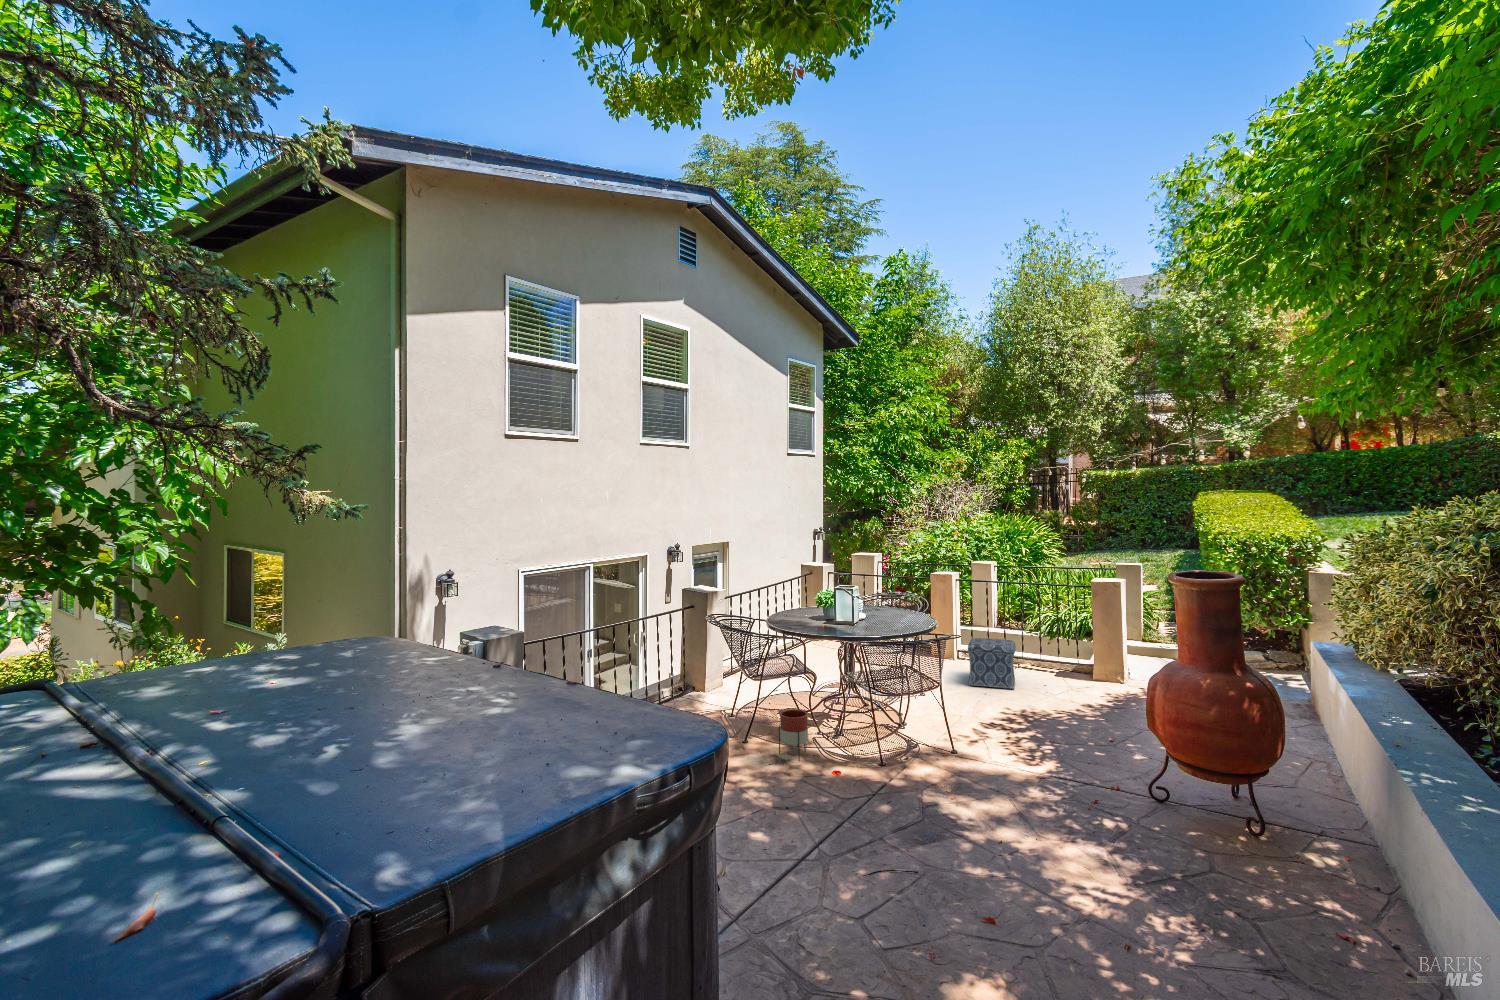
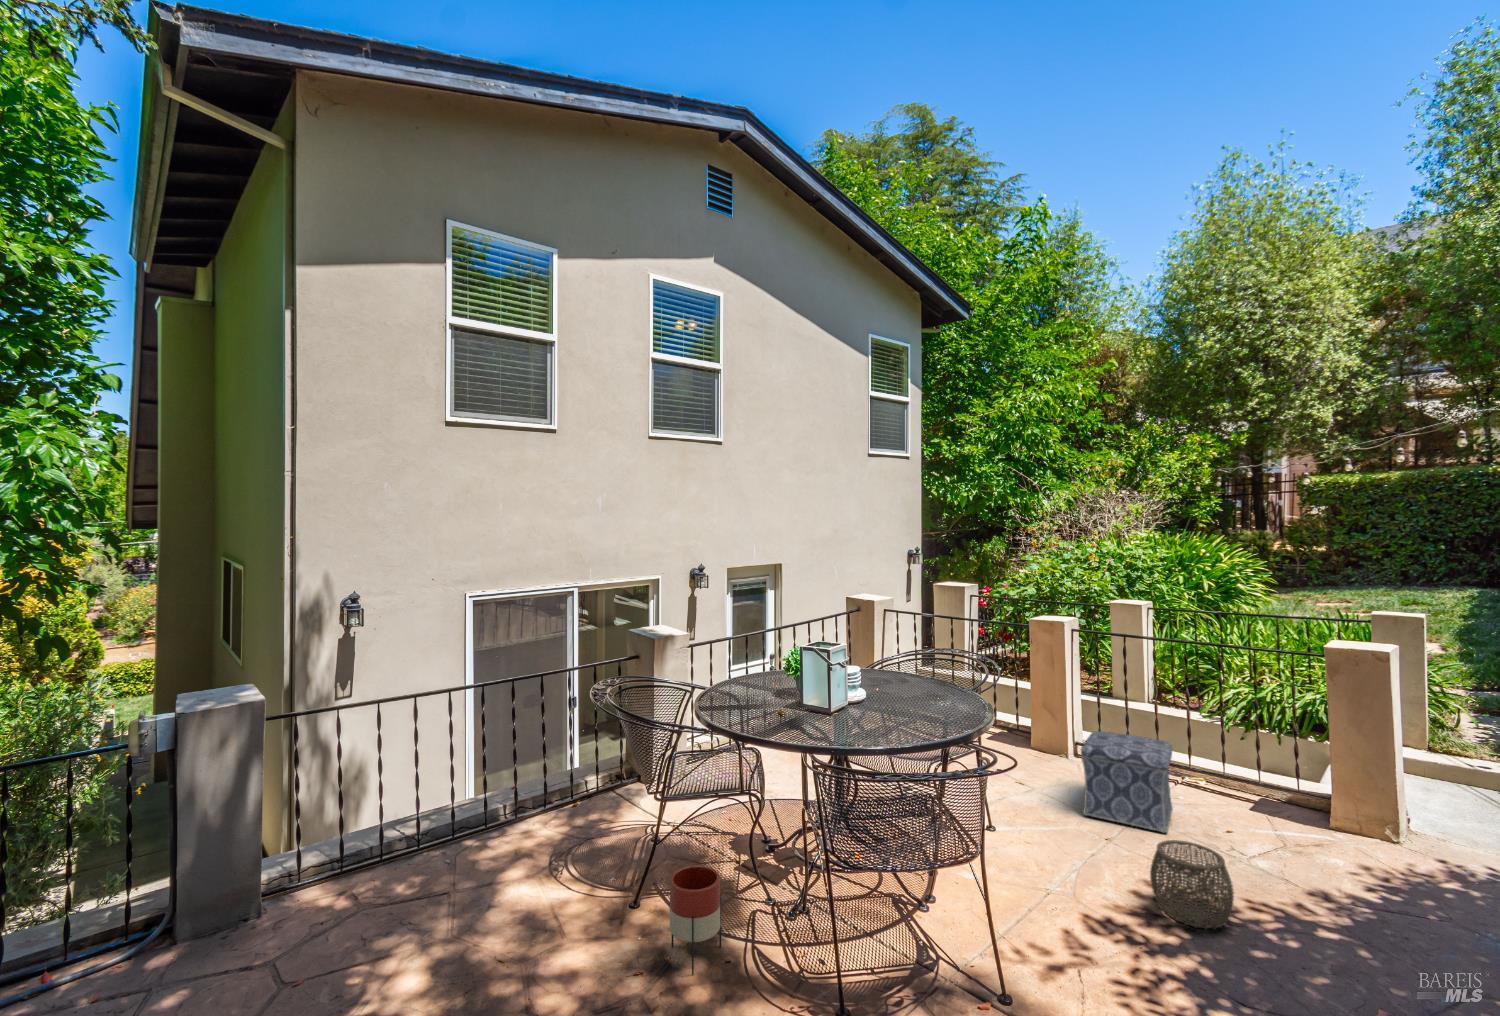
woven basket: none [1011,682,1050,721] -> present [1150,840,1234,929]

